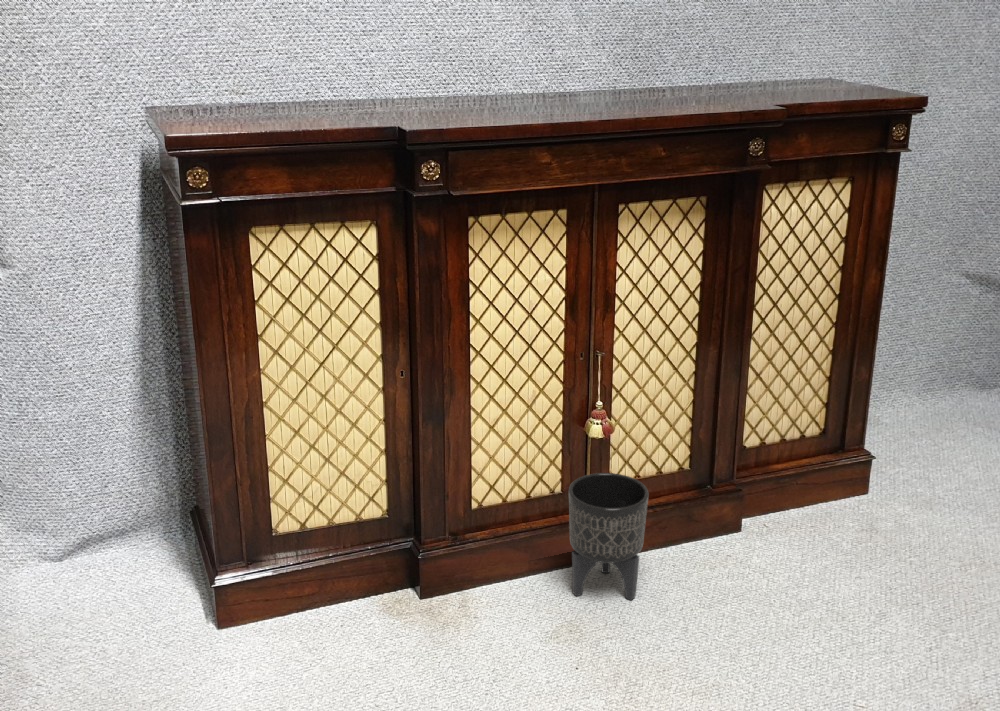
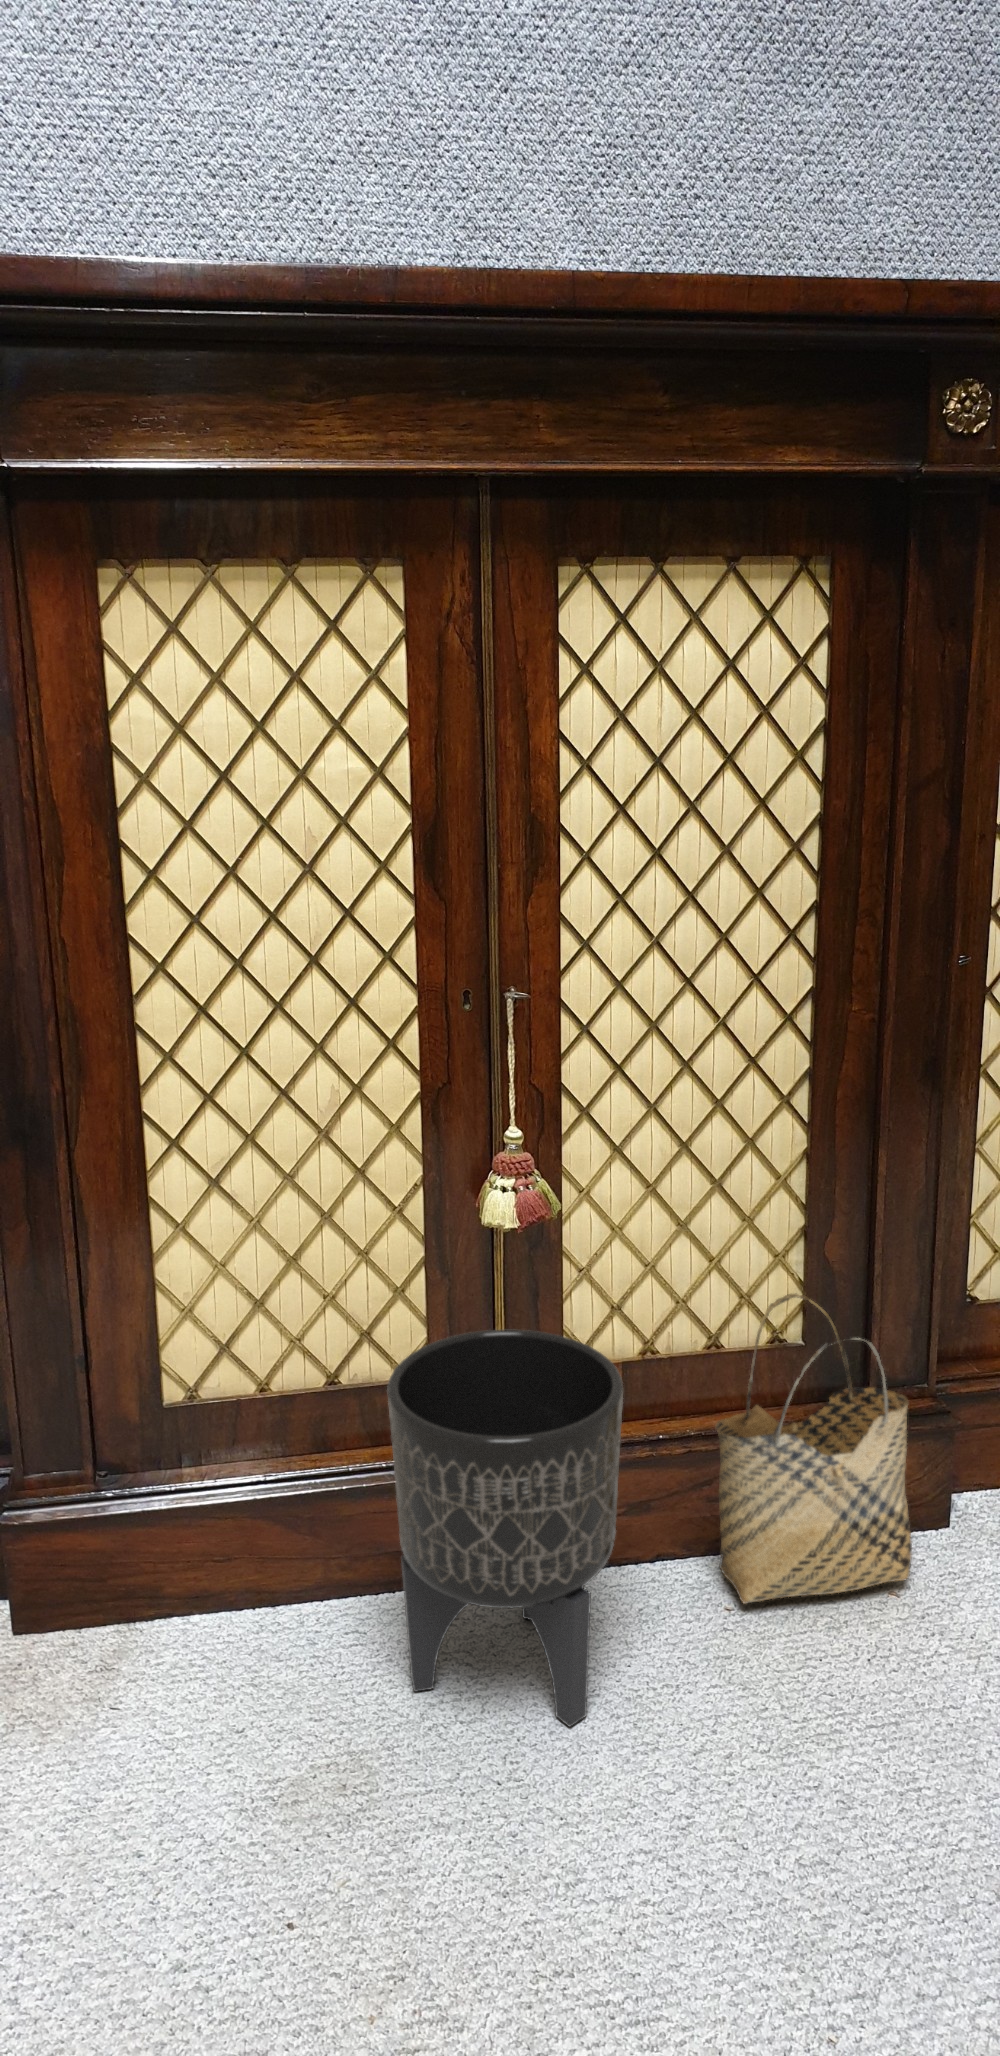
woven basket: none [665,452,731,561] -> present [715,1294,912,1604]

